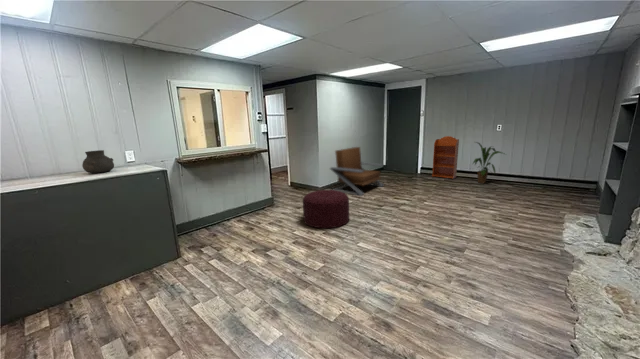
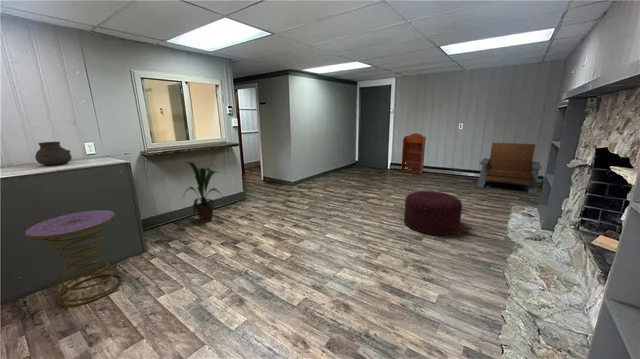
house plant: present [473,143,502,183] -> present [187,162,219,222]
lounge chair: present [330,147,383,196] -> present [477,143,541,195]
ottoman: present [303,190,349,228] -> present [404,191,462,235]
side table: none [72,216,159,312] -> present [25,210,122,307]

